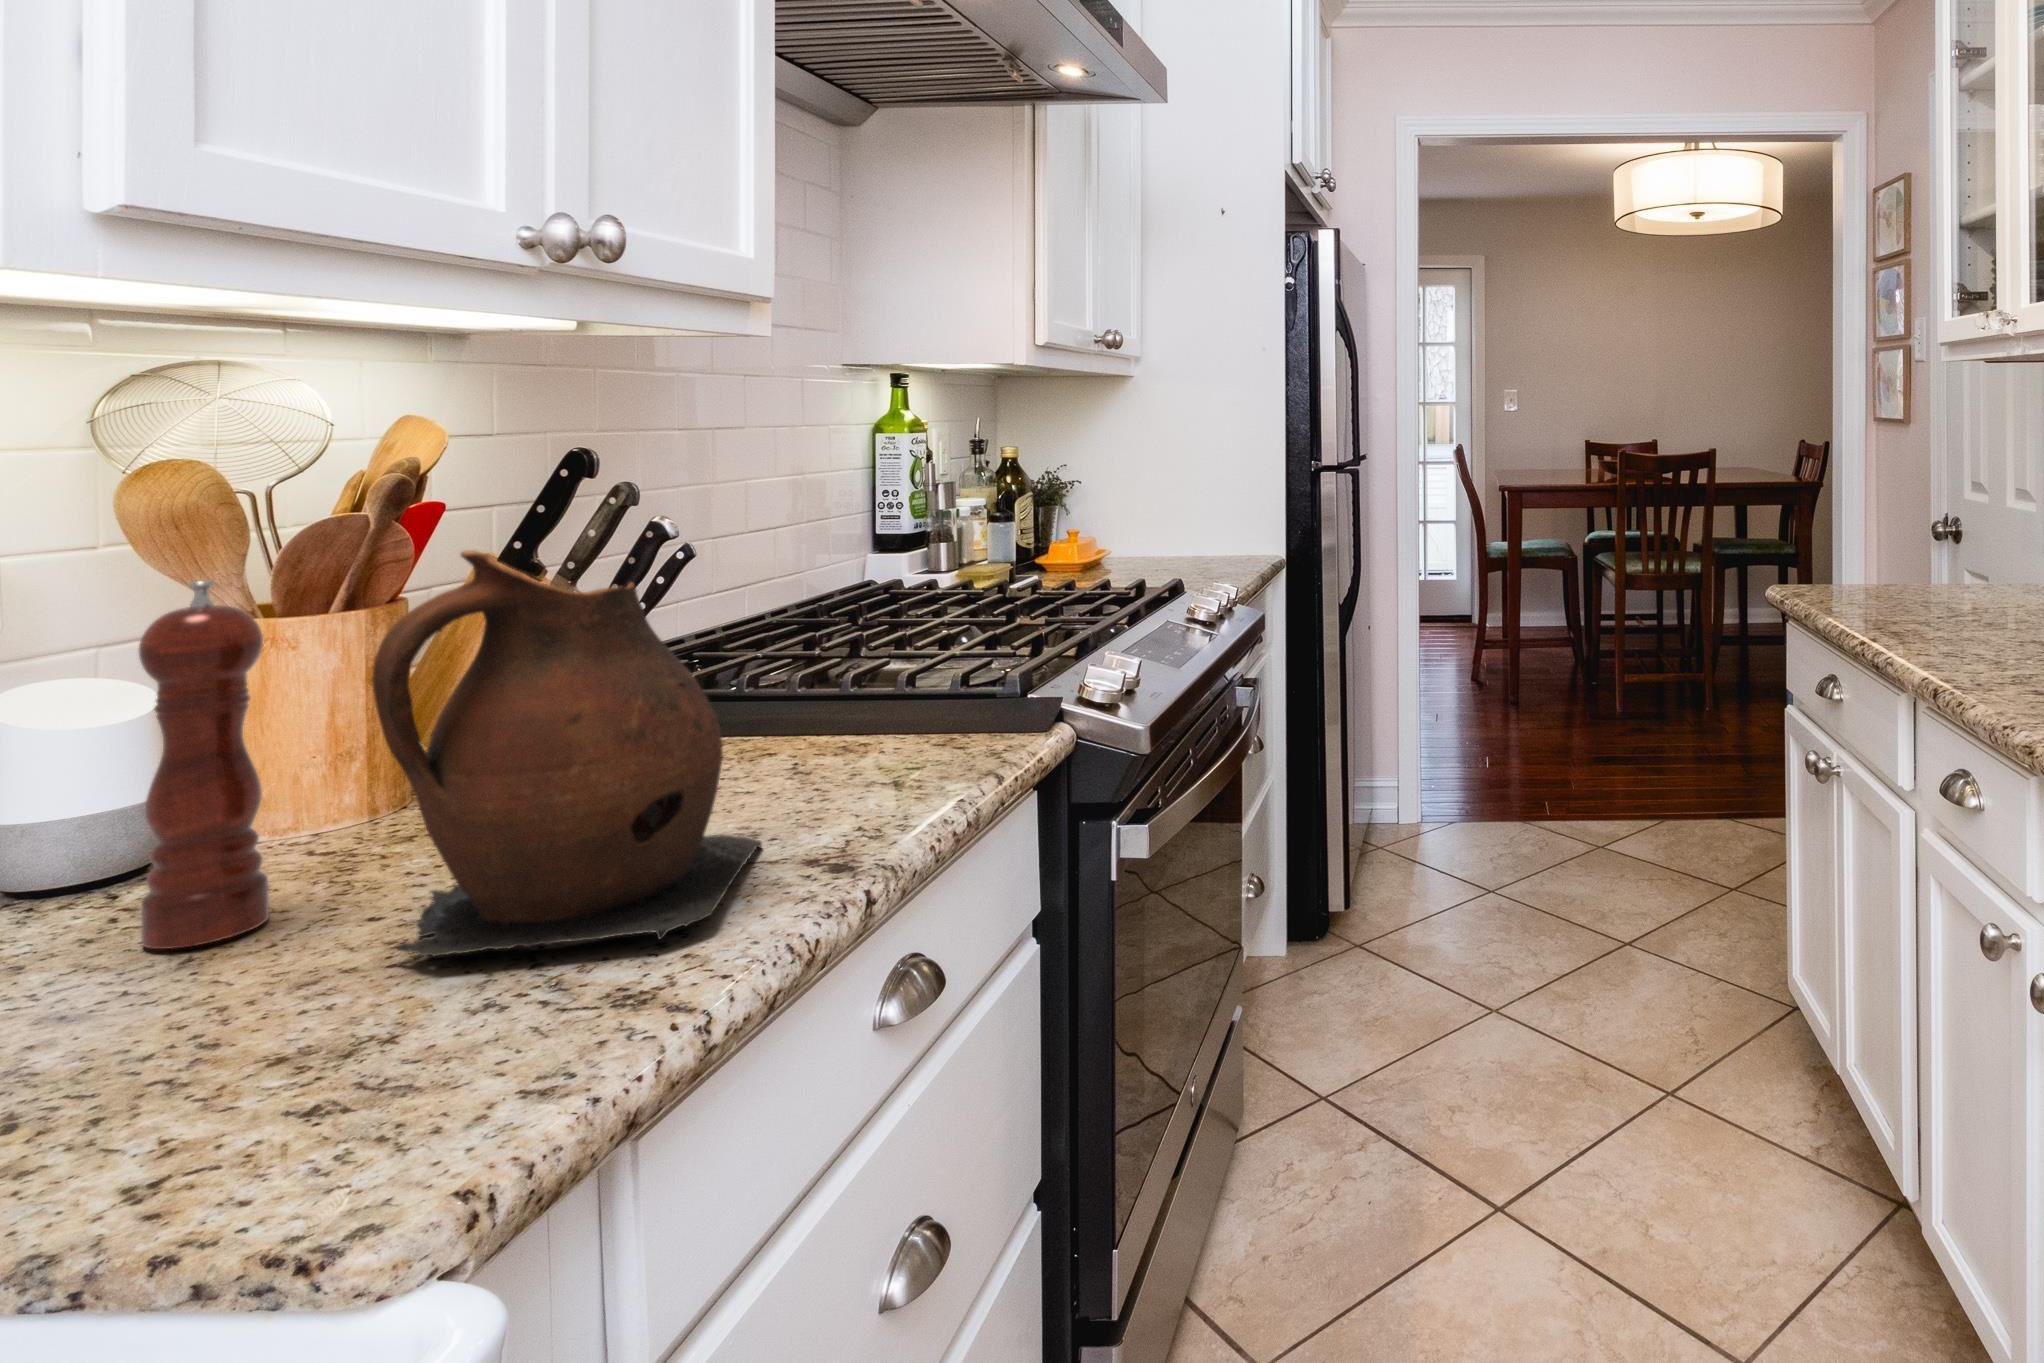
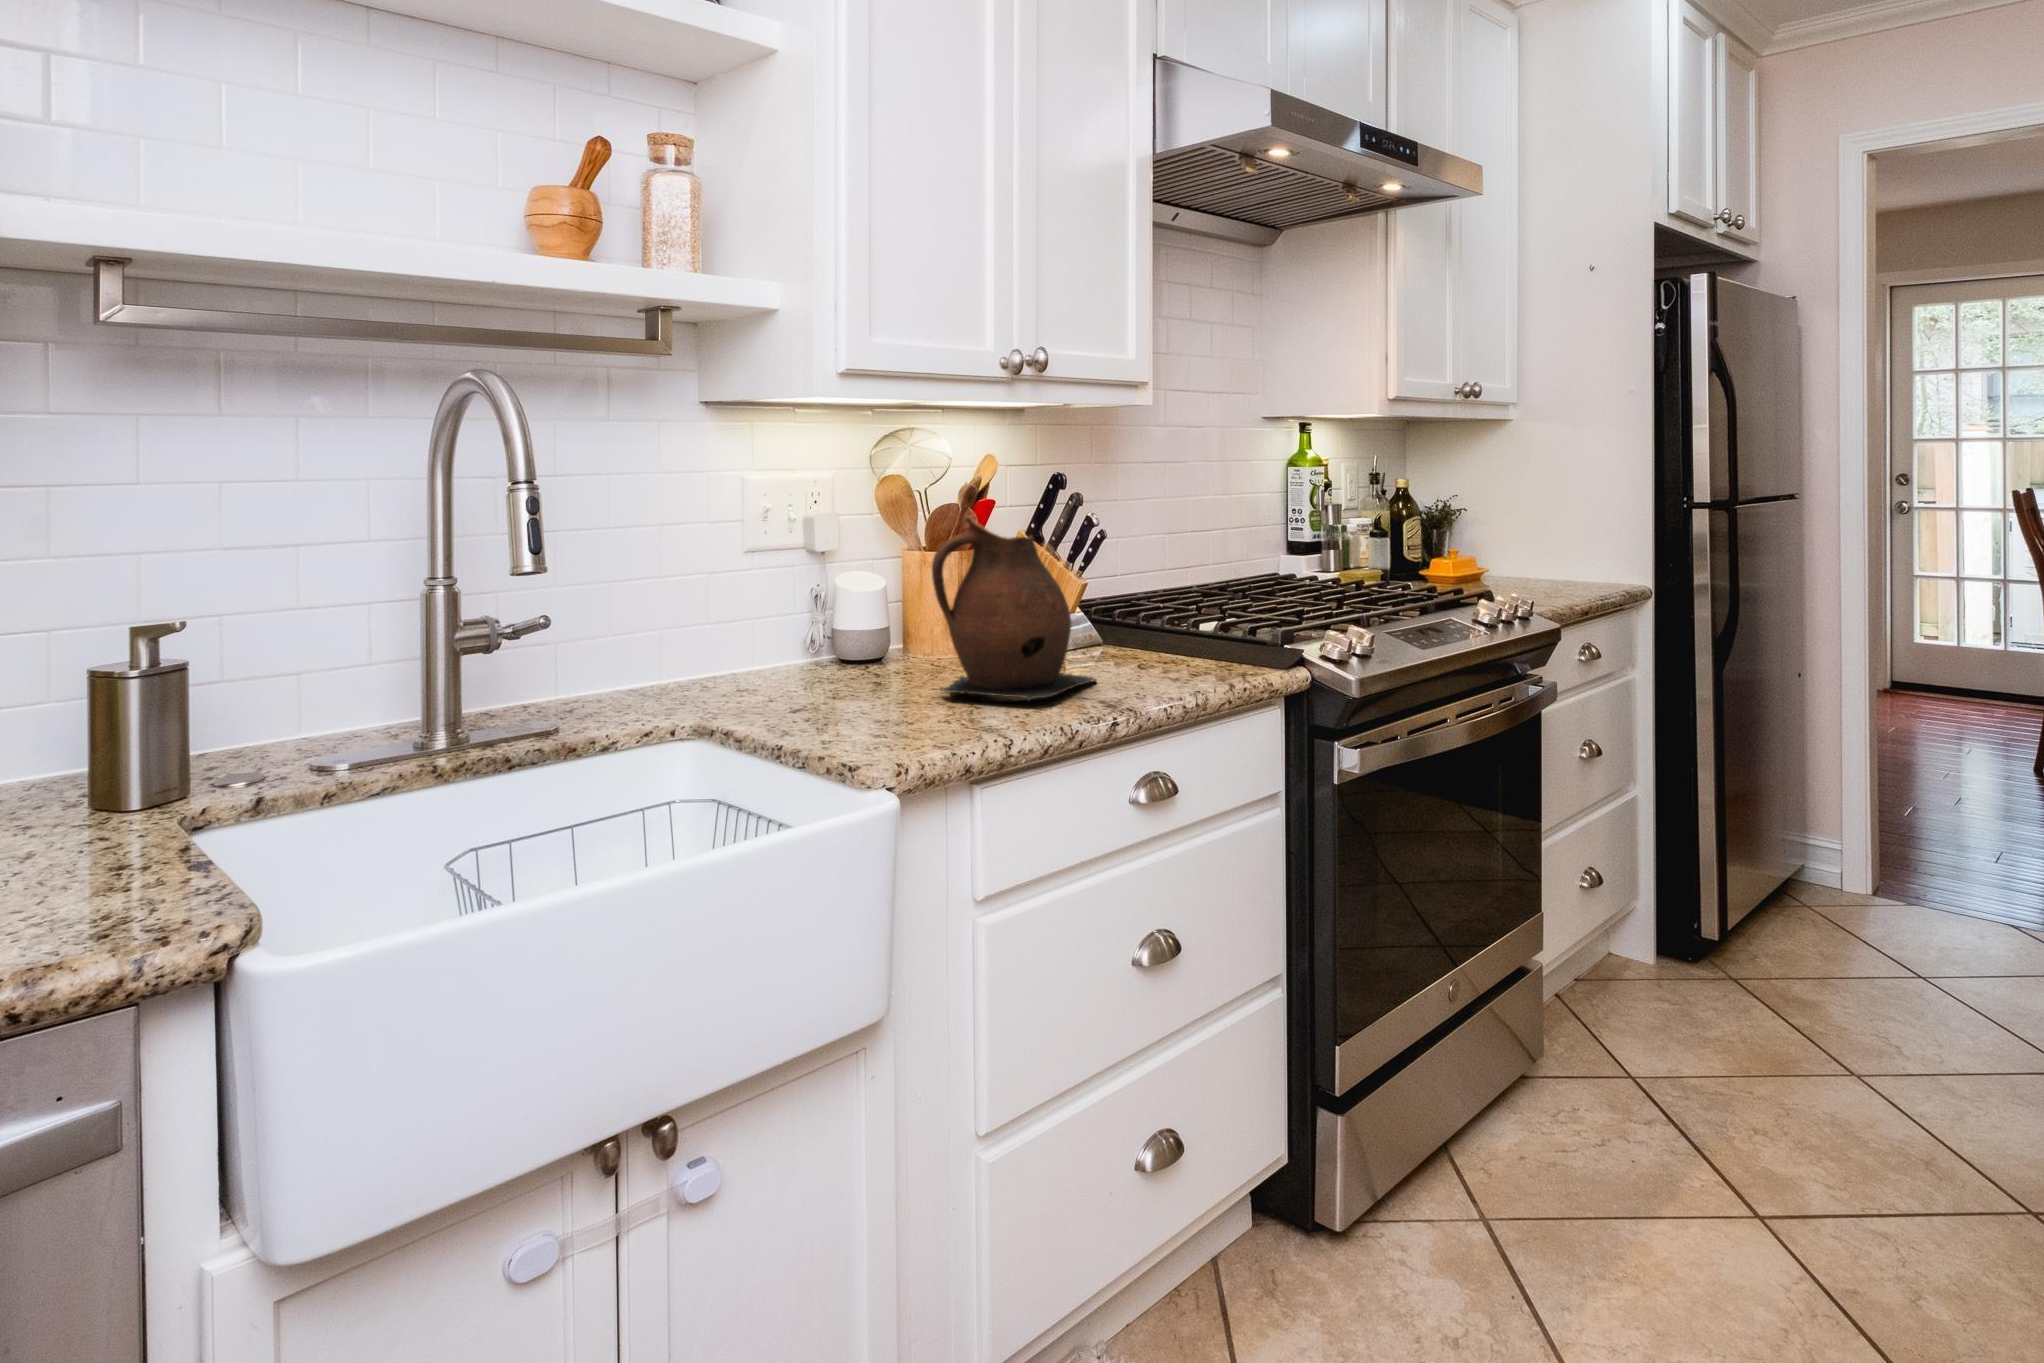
pepper mill: present [138,581,269,949] -> none [865,526,907,680]

